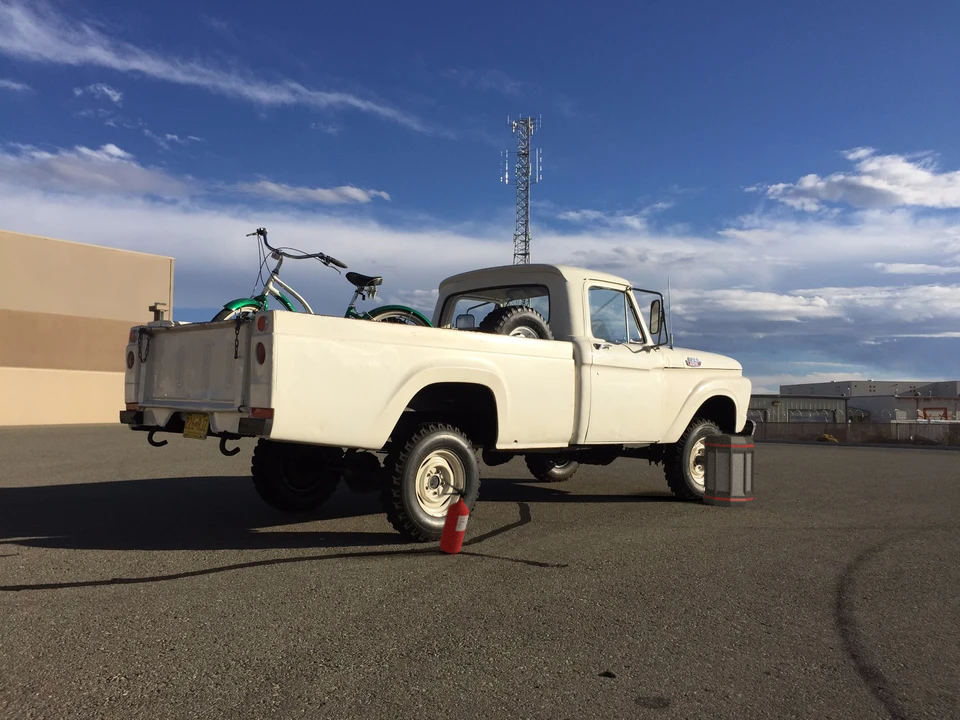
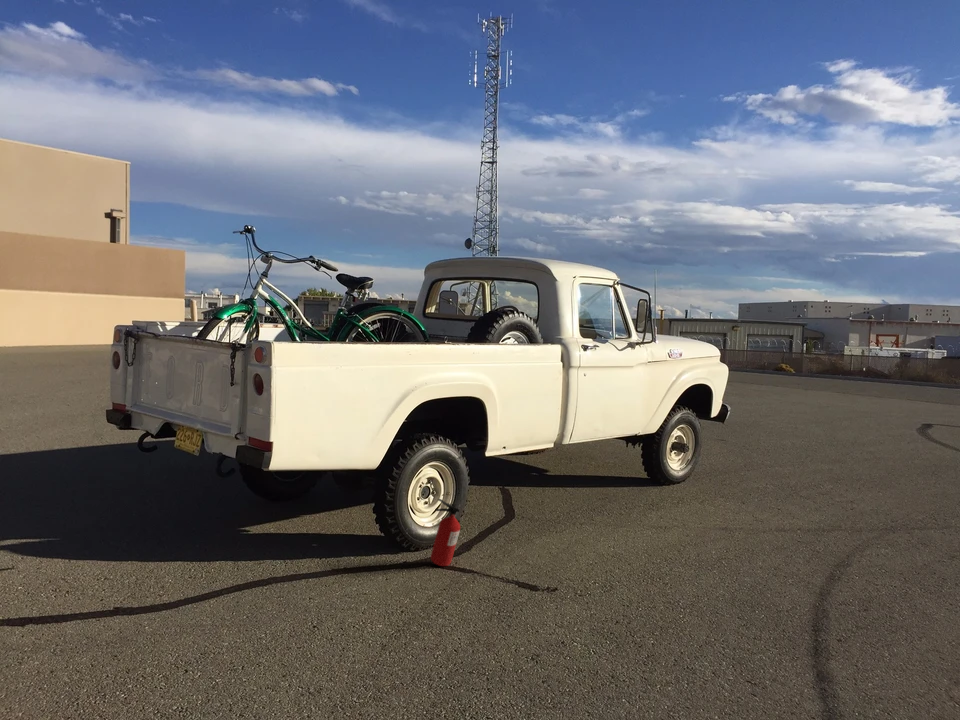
trash can: present [703,434,754,507] -> none [677,420,729,493]

